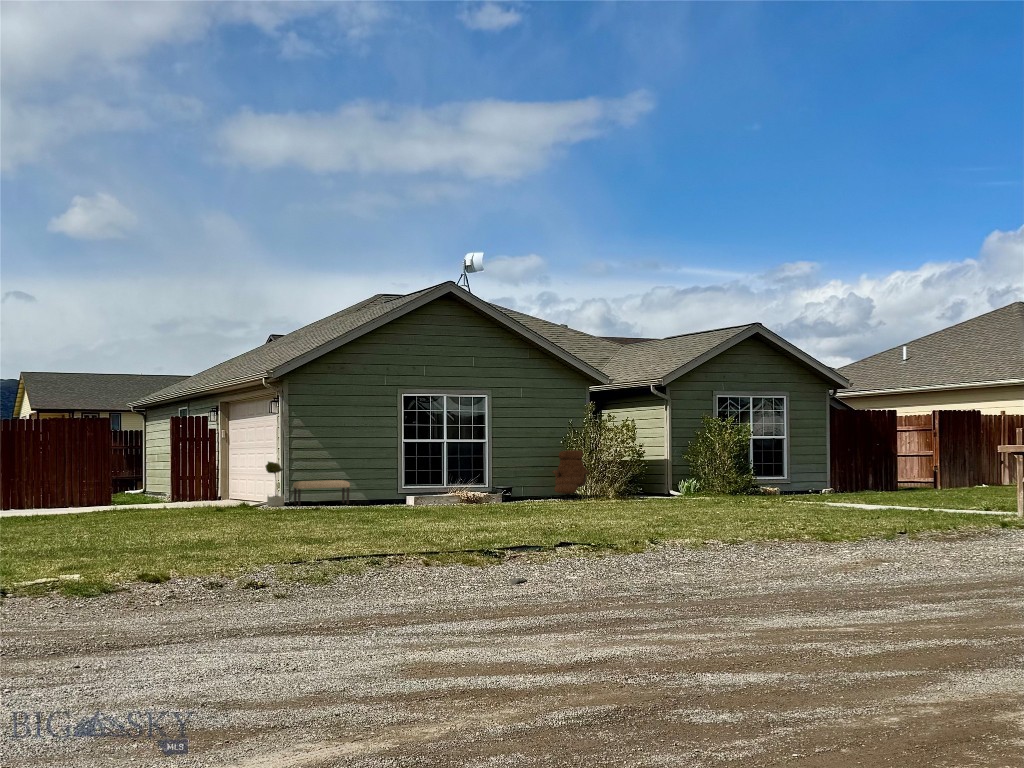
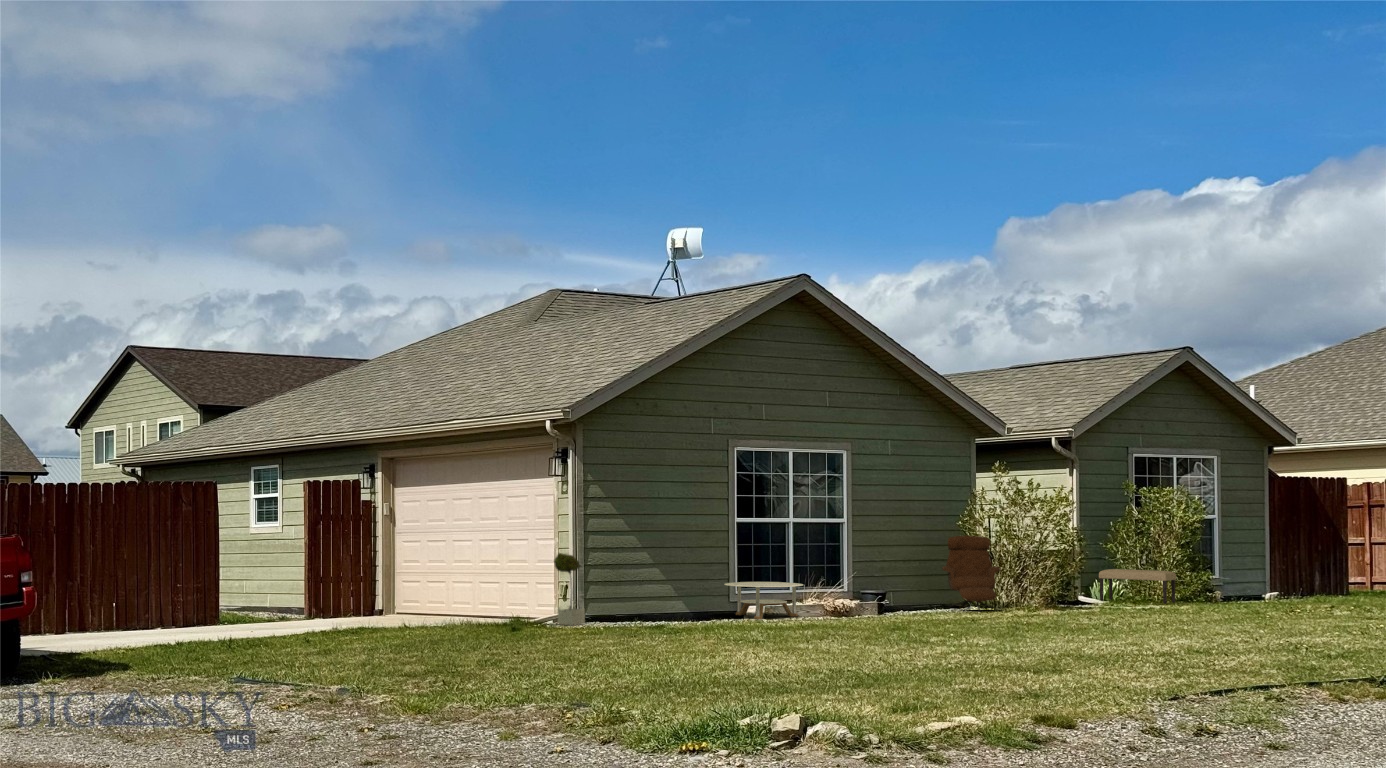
bench: present [293,480,350,506] -> present [1099,569,1176,604]
round table: none [388,480,439,504] -> present [724,582,803,619]

